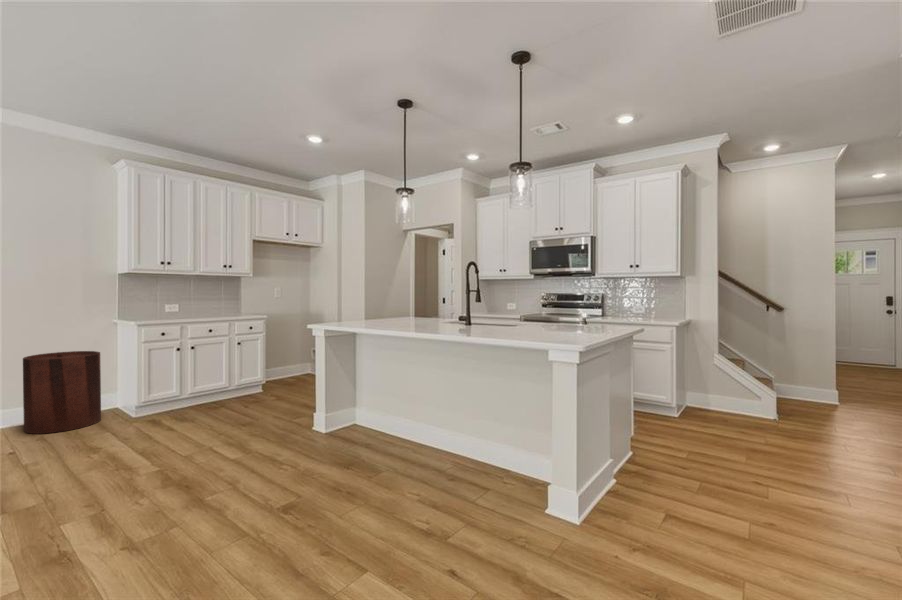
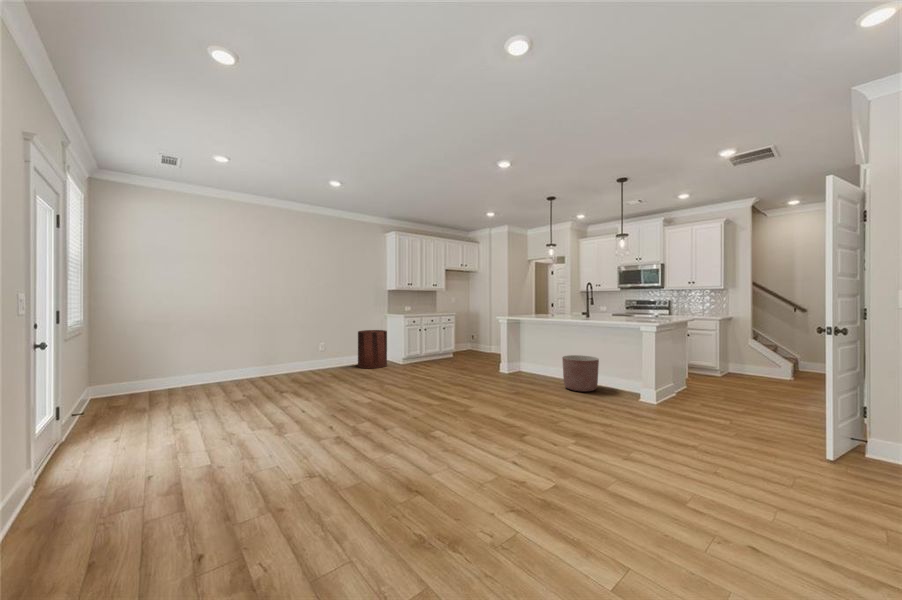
planter: none [409,401,478,481] -> present [562,355,599,391]

